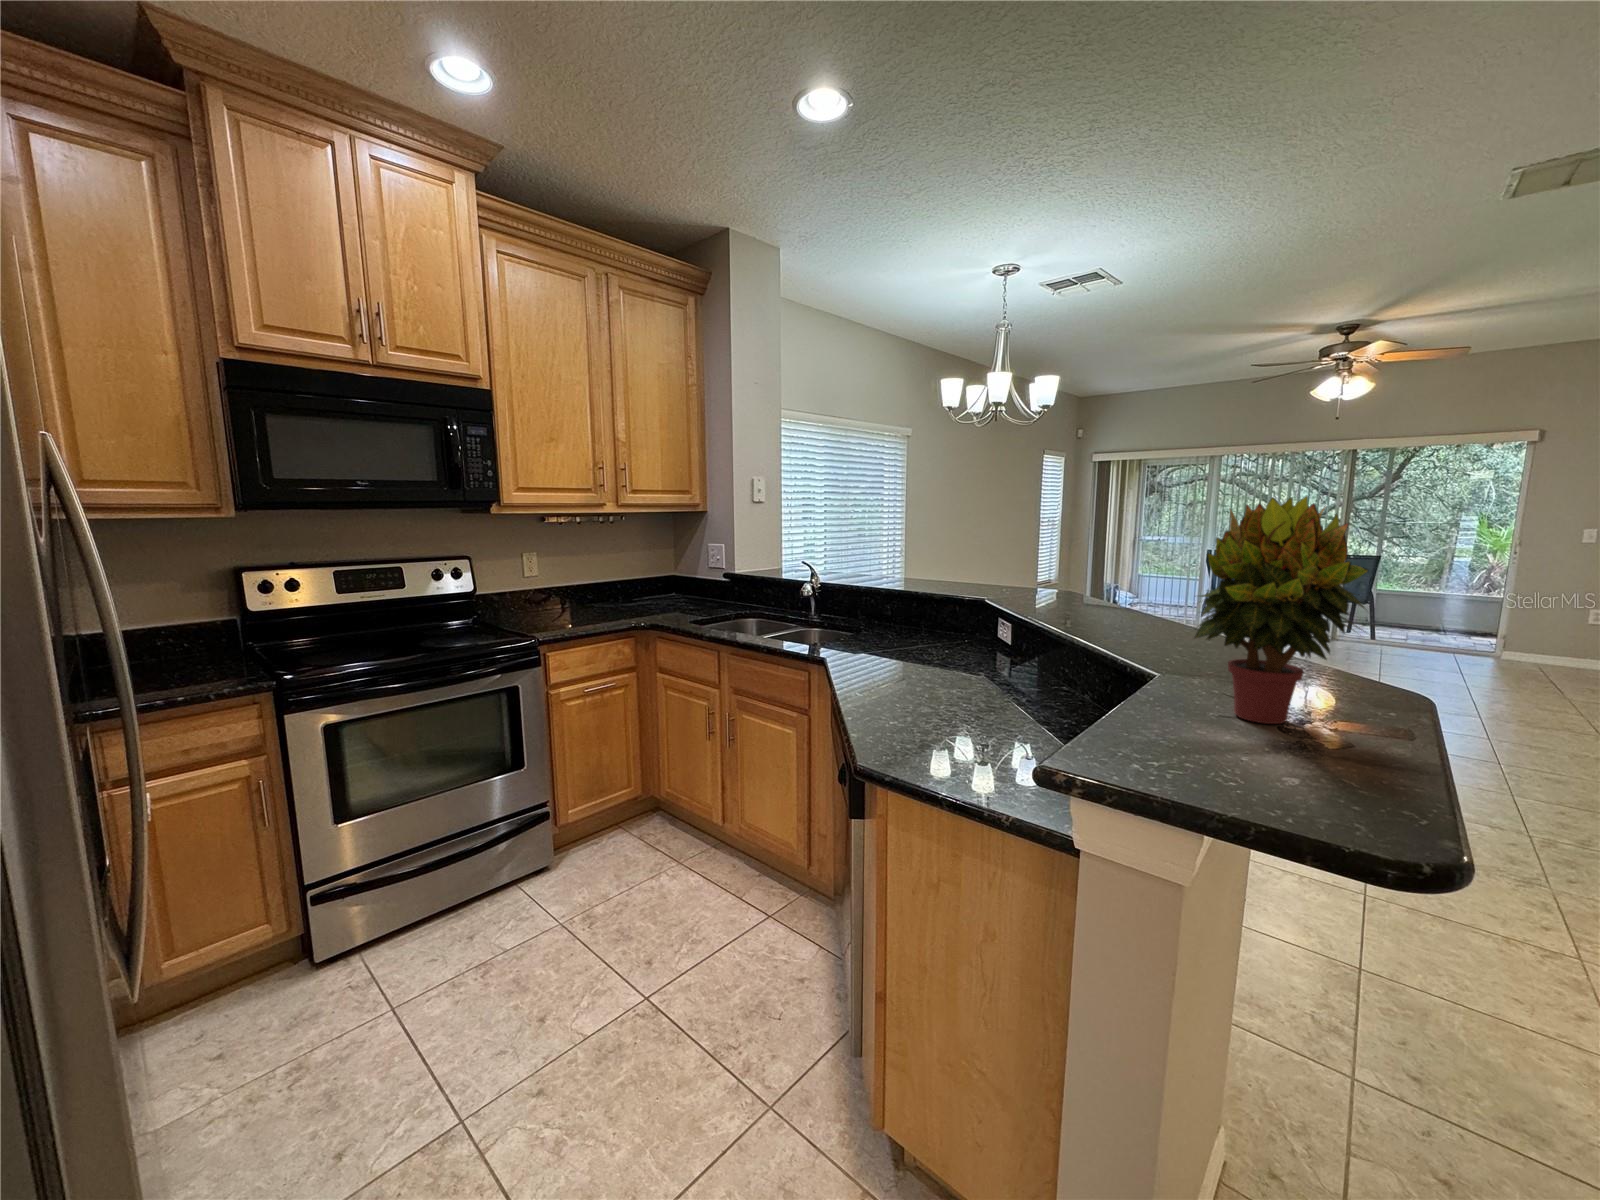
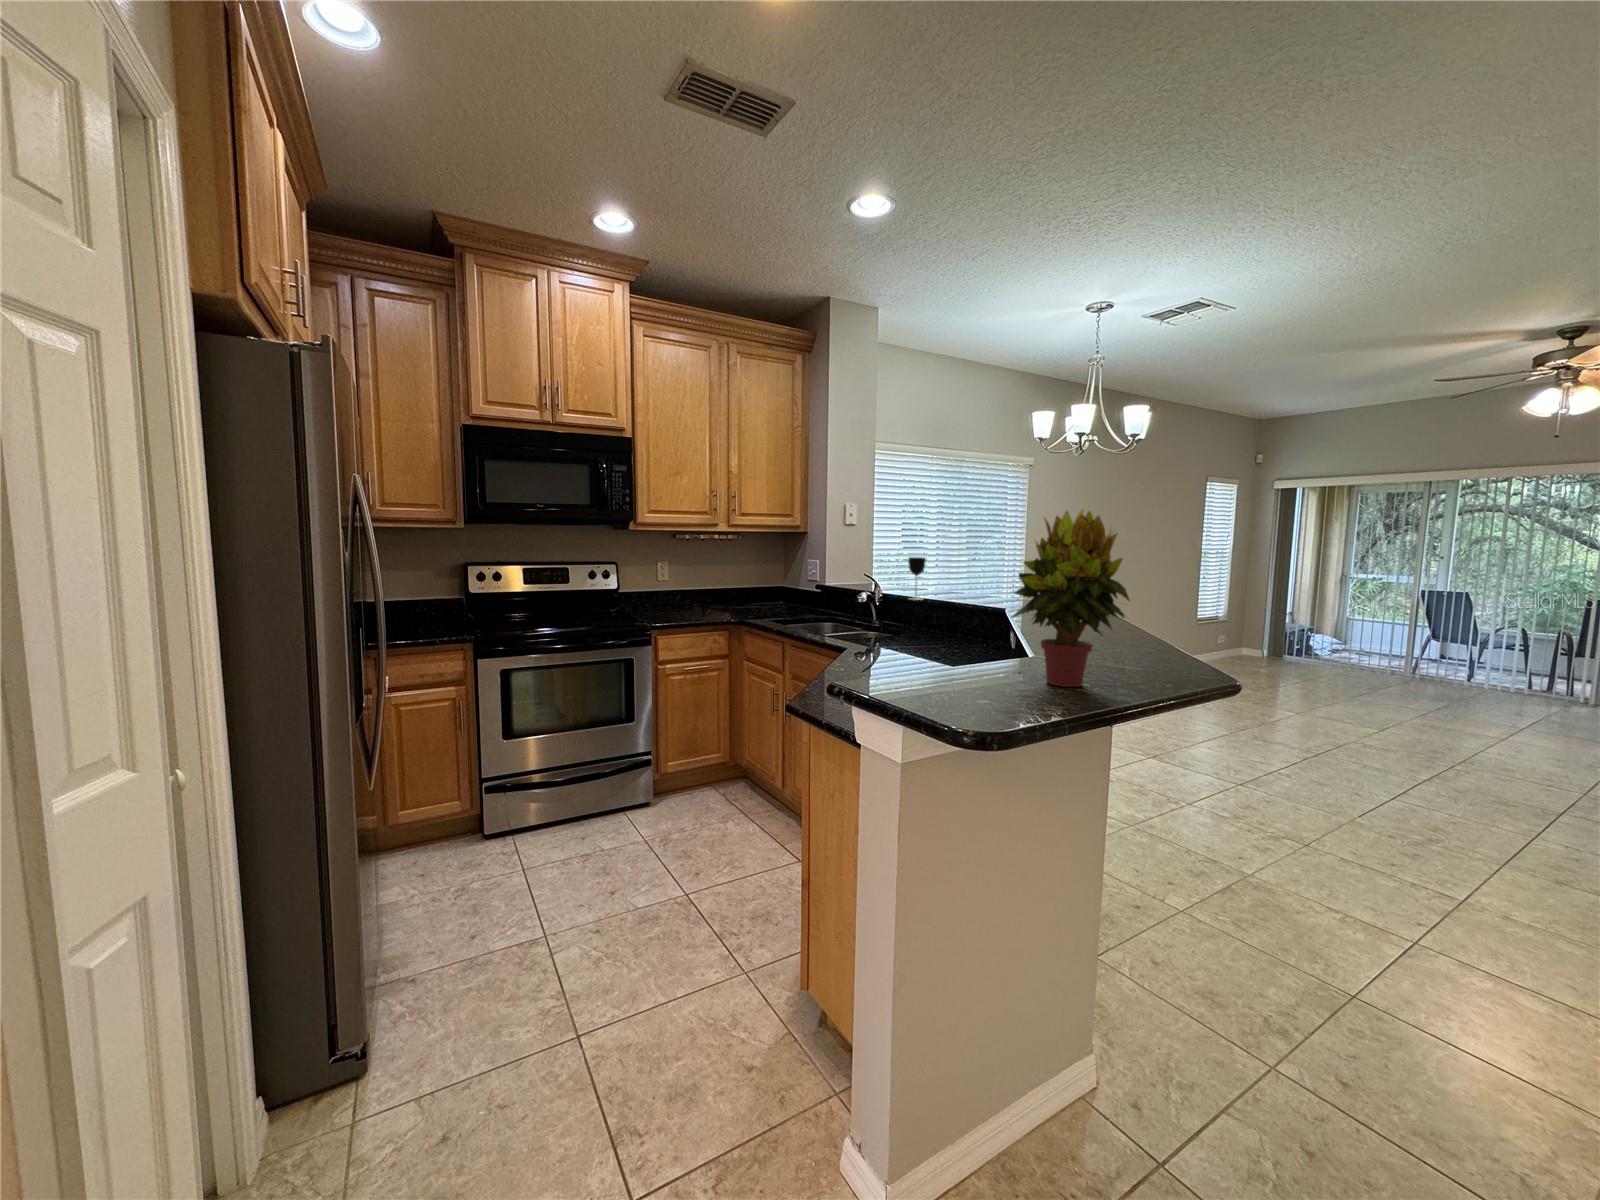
wine glass: none [849,540,869,589] -> present [908,557,926,600]

